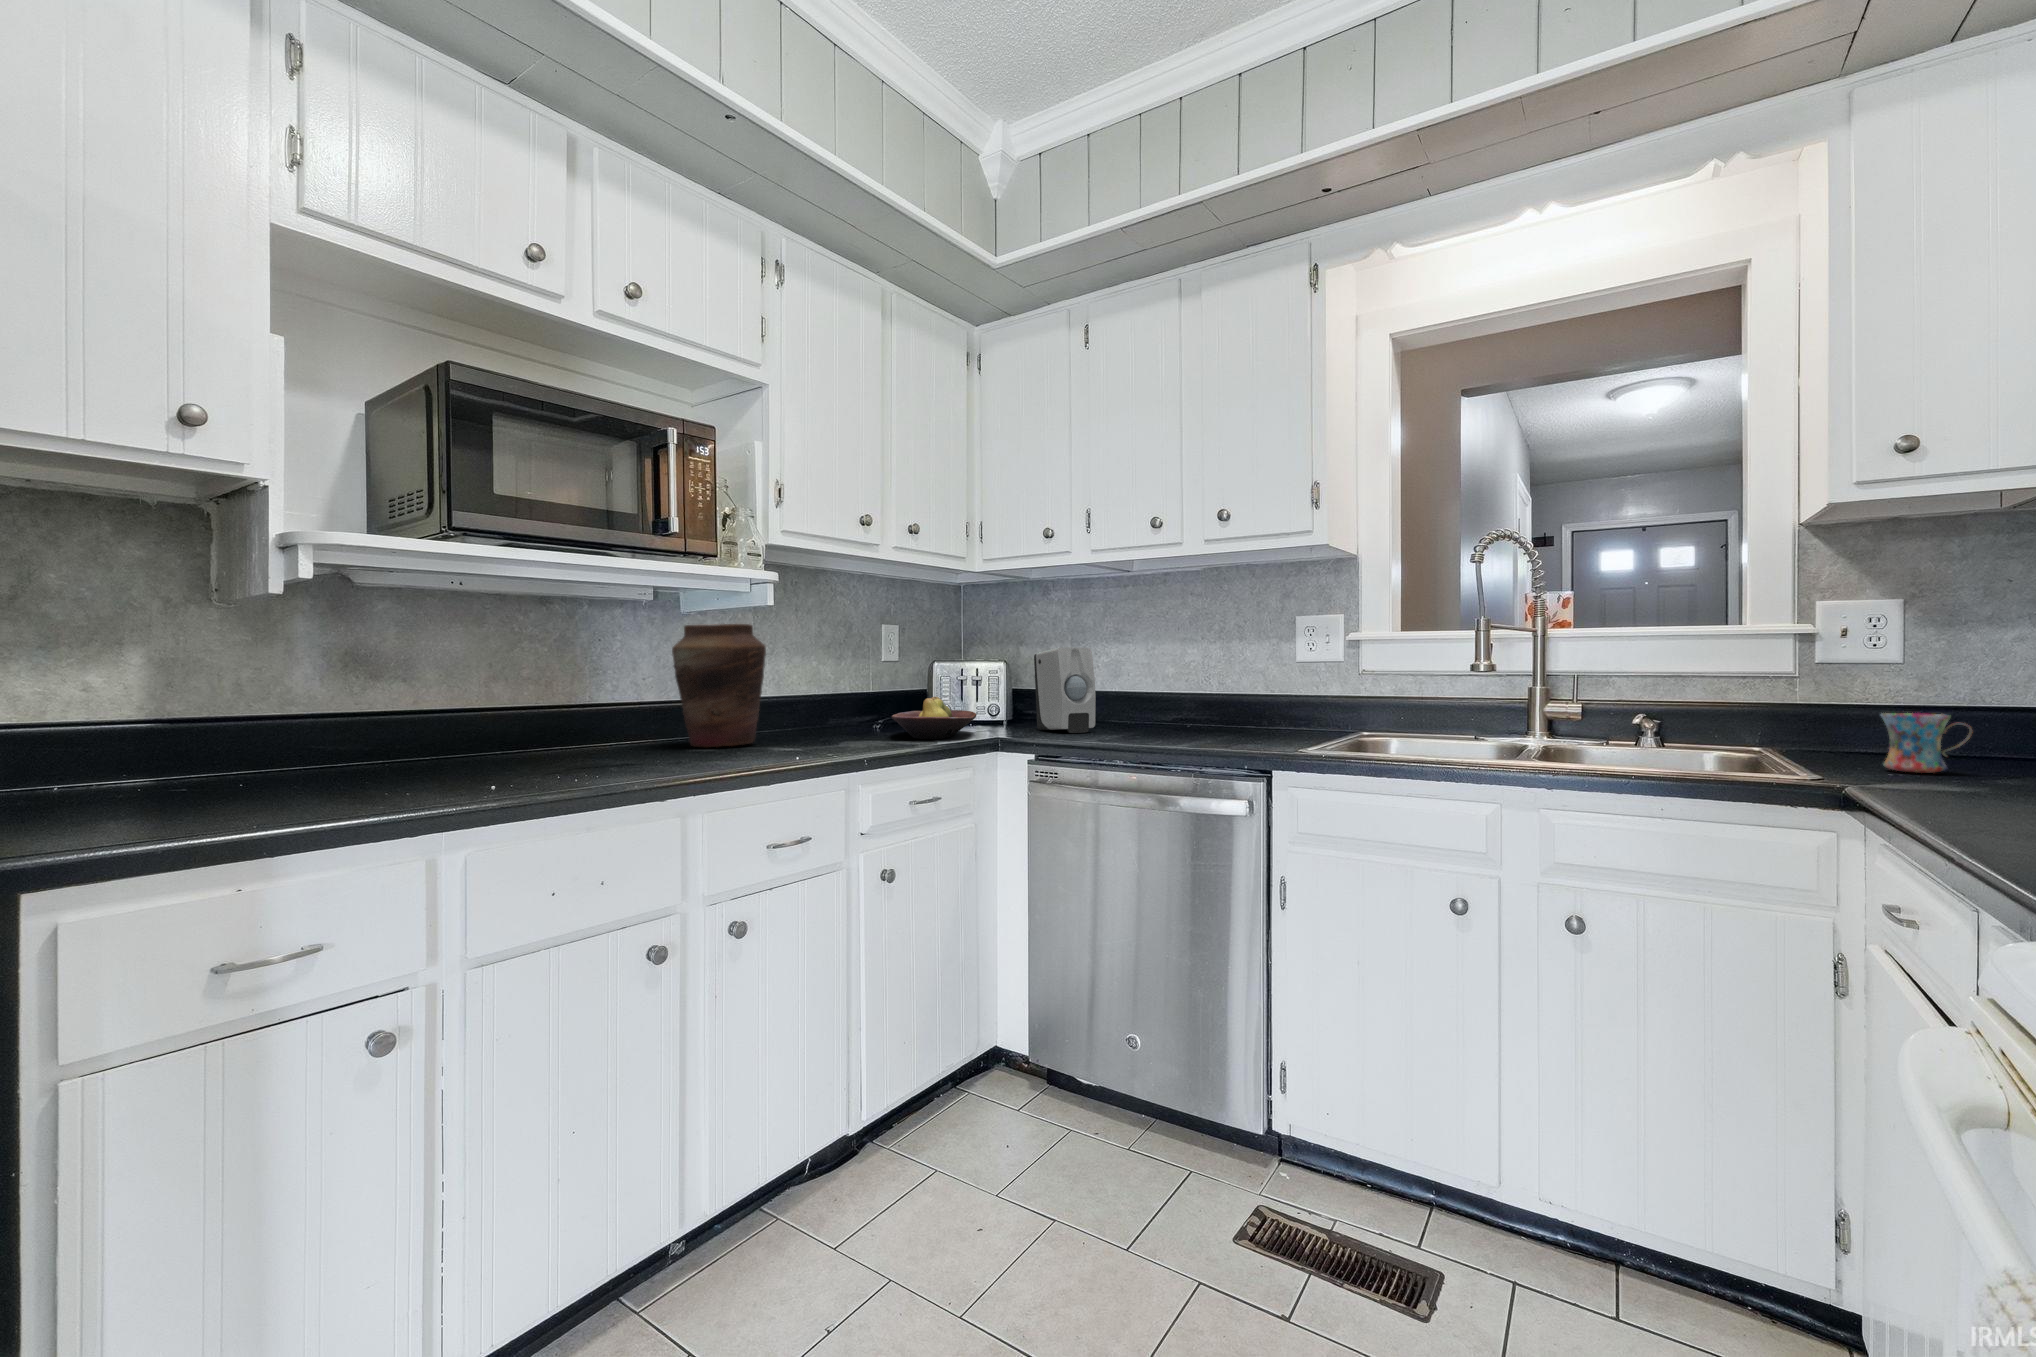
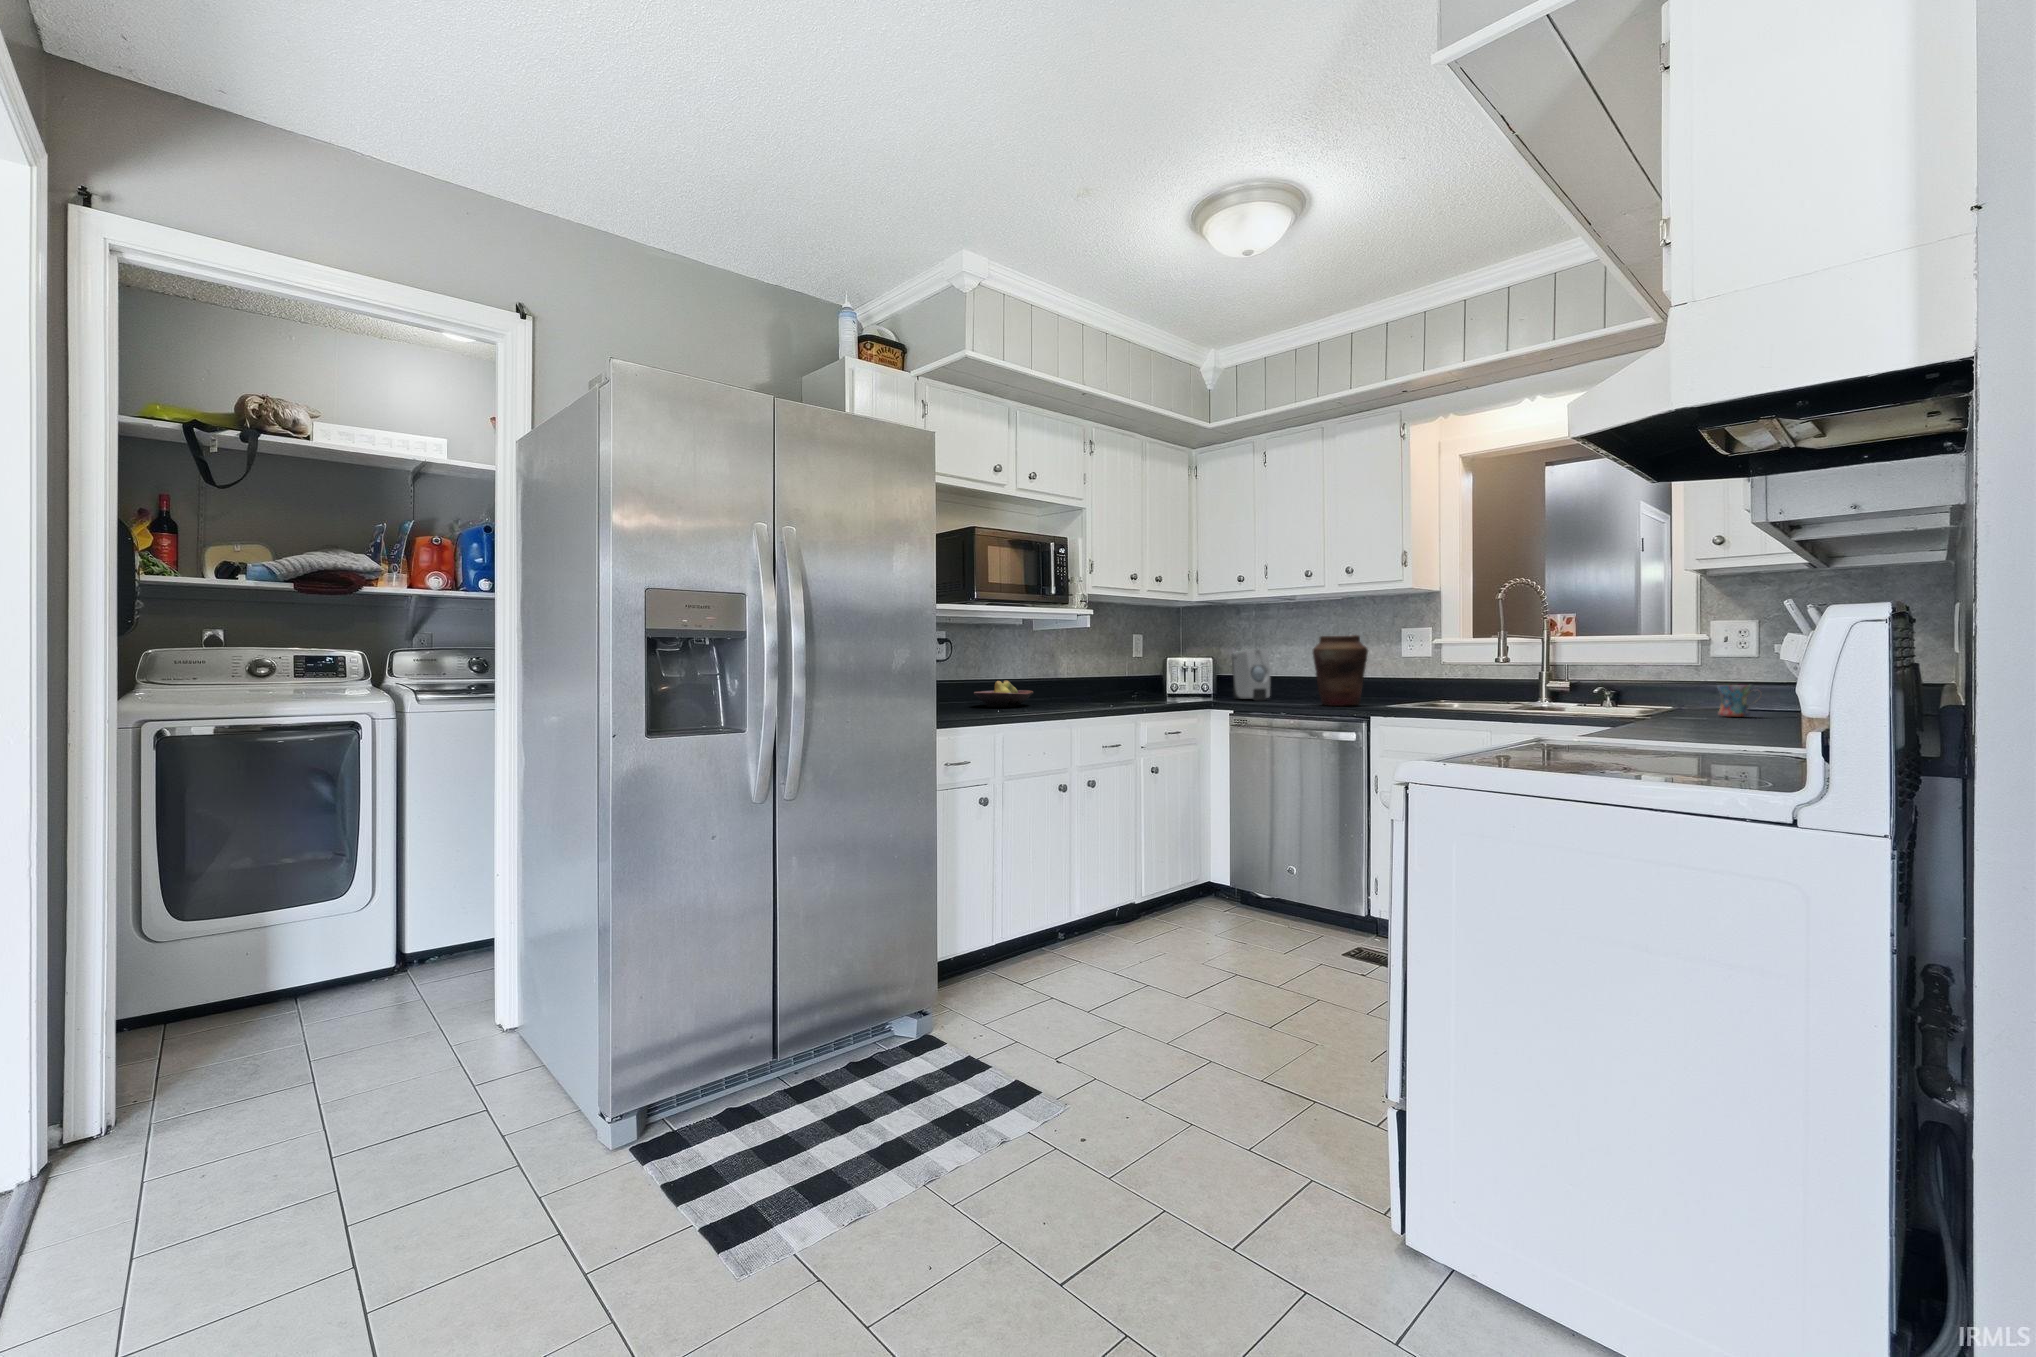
vase: present [672,624,766,747] -> present [1313,635,1368,706]
fruit bowl: present [892,697,977,739] -> present [974,680,1033,707]

